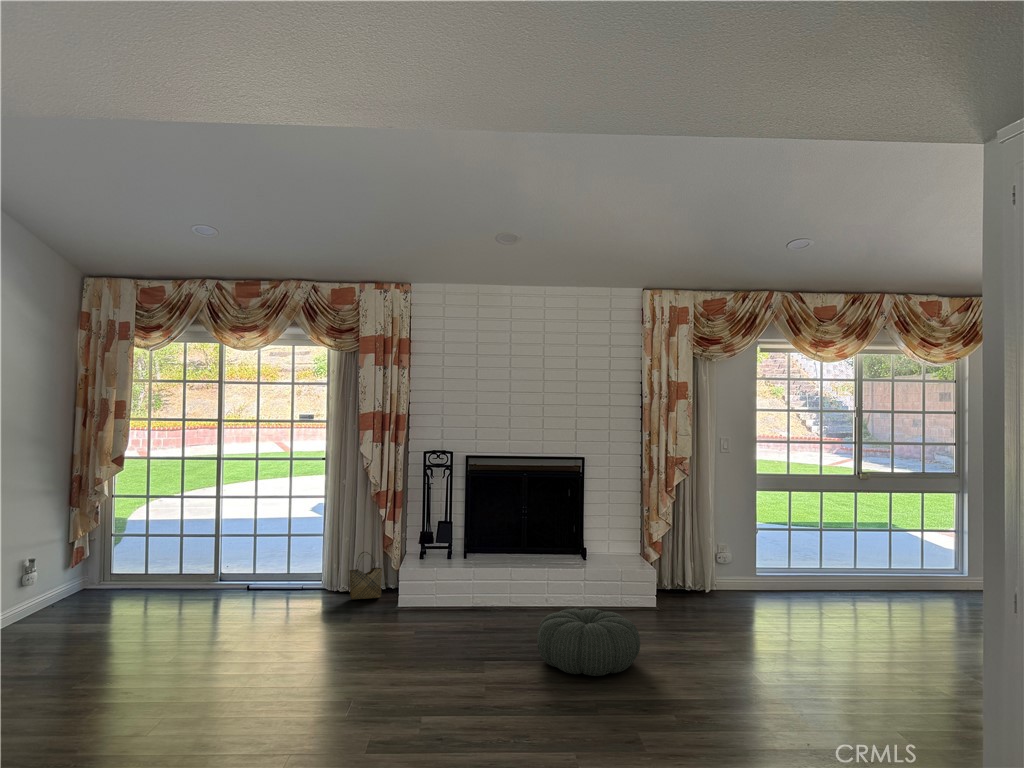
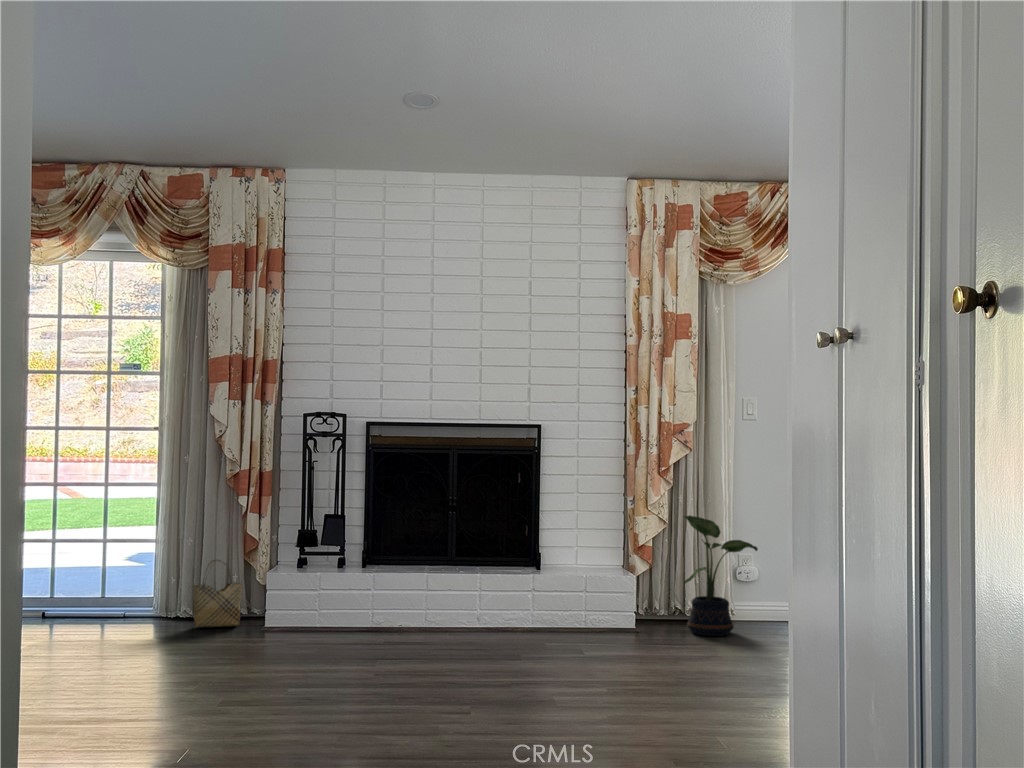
potted plant: none [682,520,736,607] -> present [684,515,758,636]
pouf: present [537,609,640,676] -> none [446,621,593,706]

